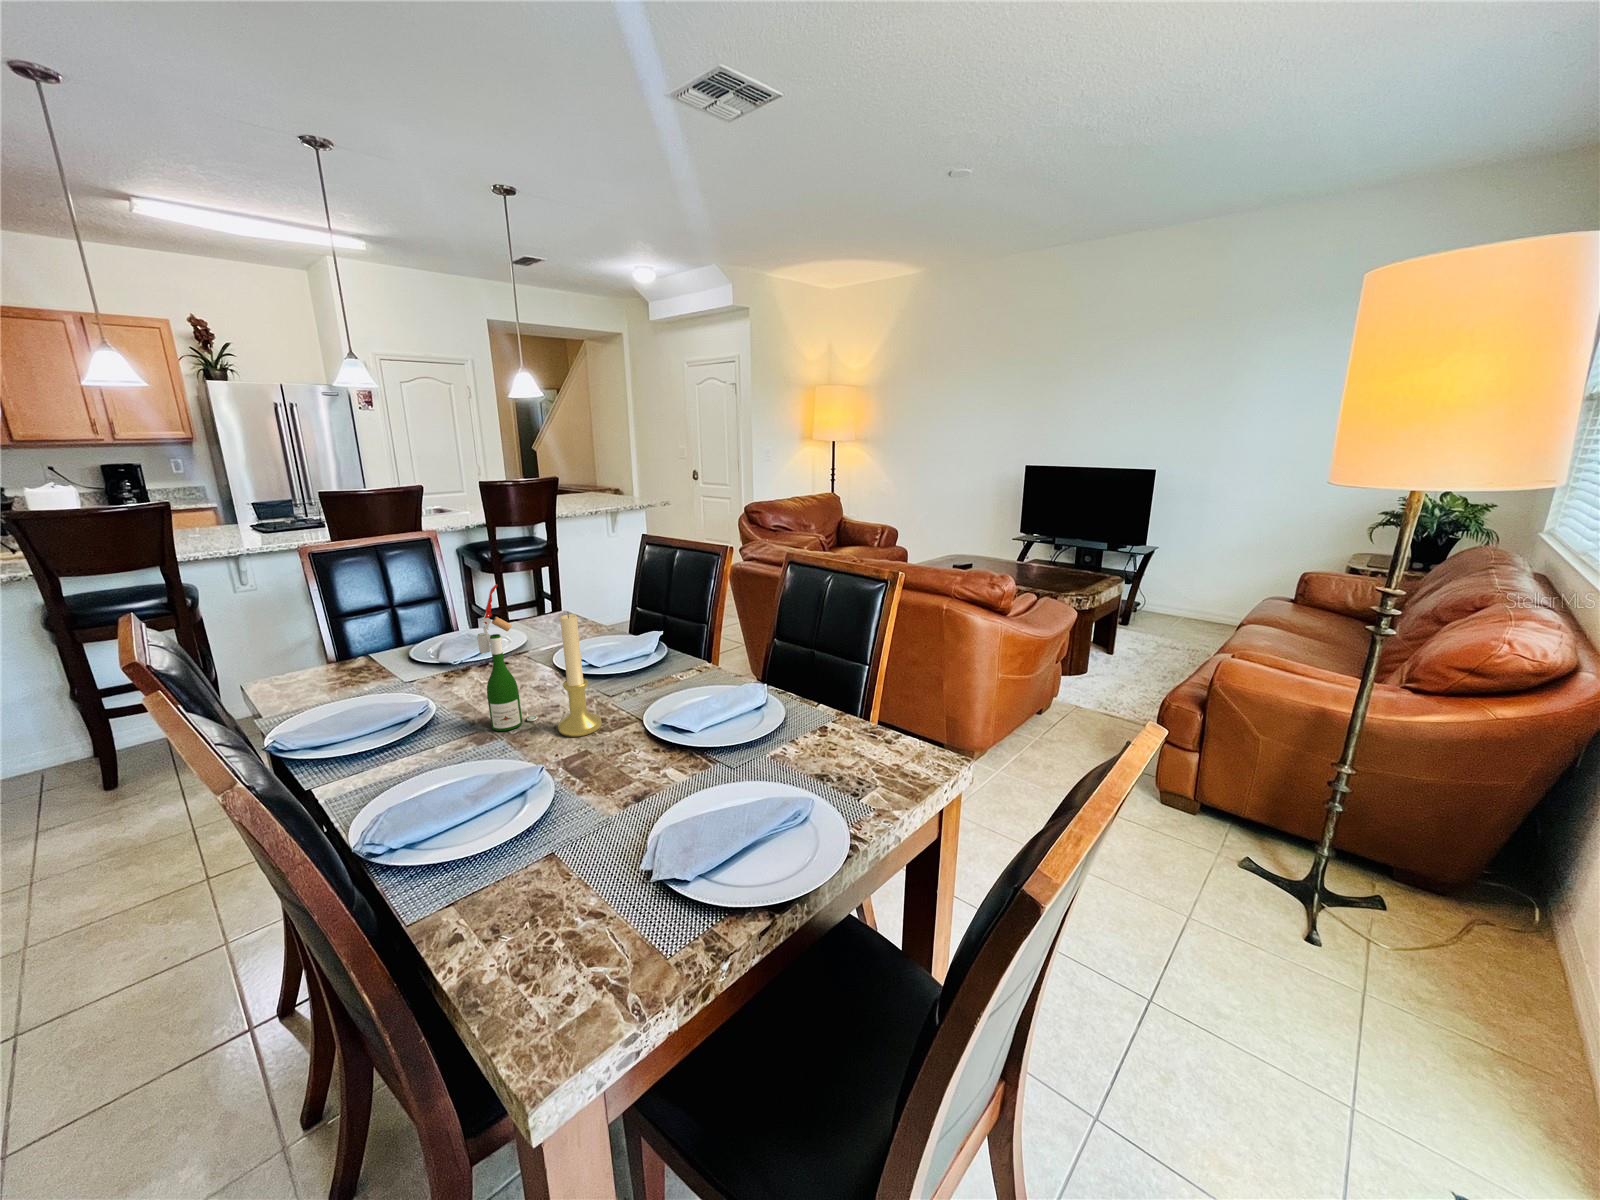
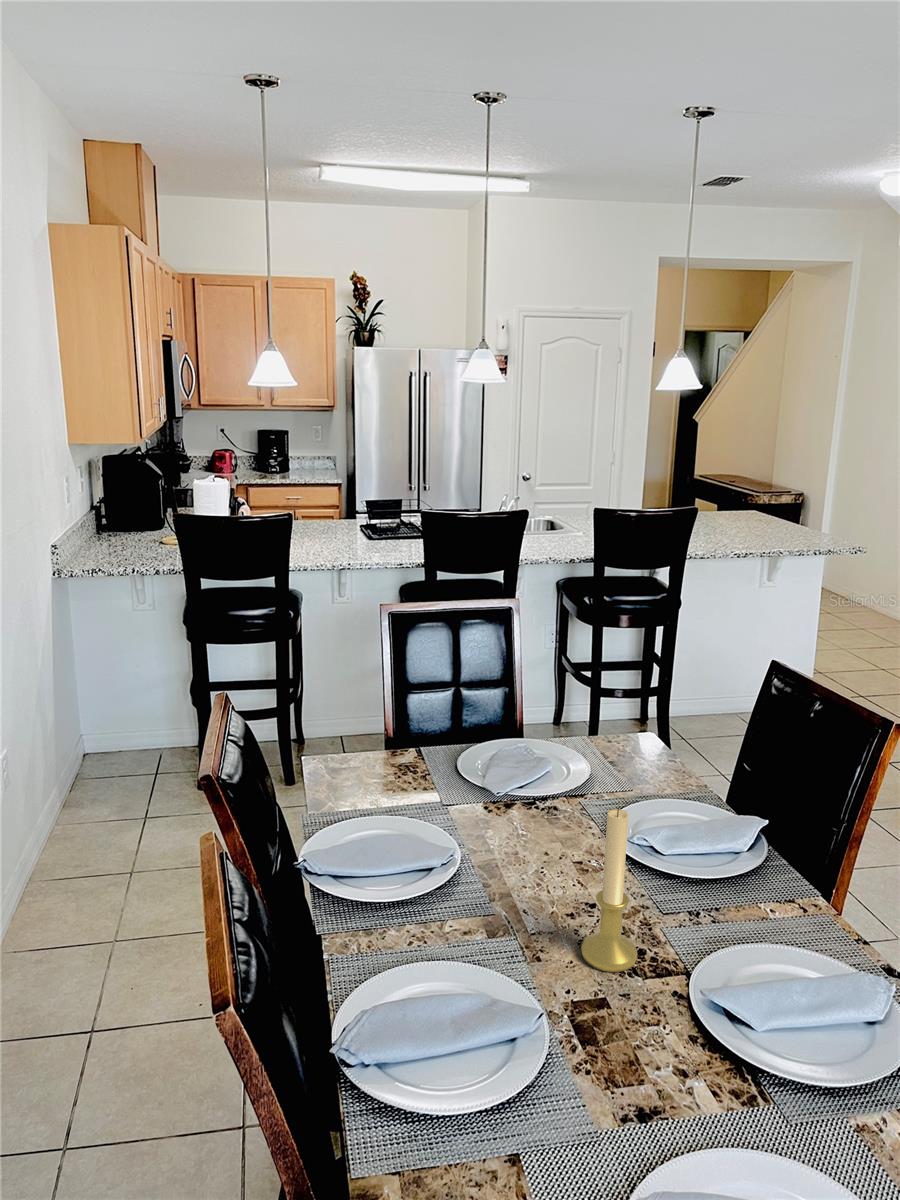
wine bottle: present [477,584,537,731] -> none [510,746,564,925]

